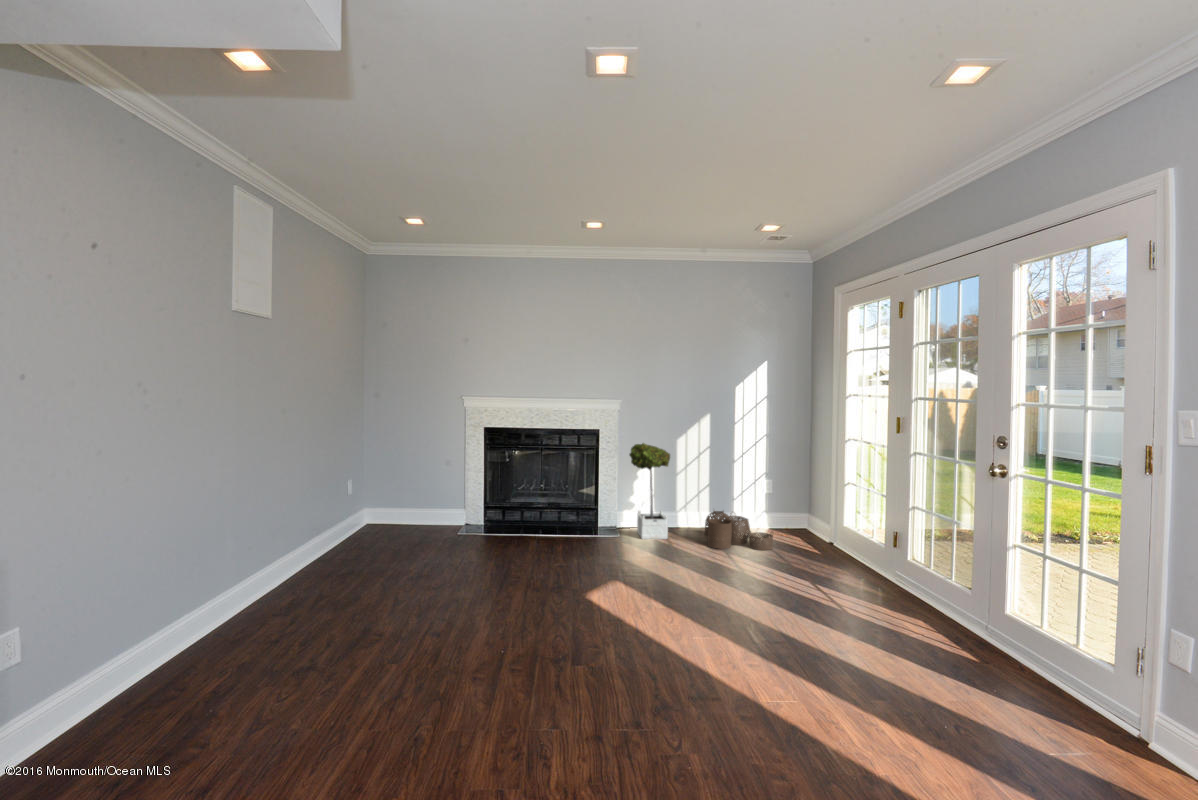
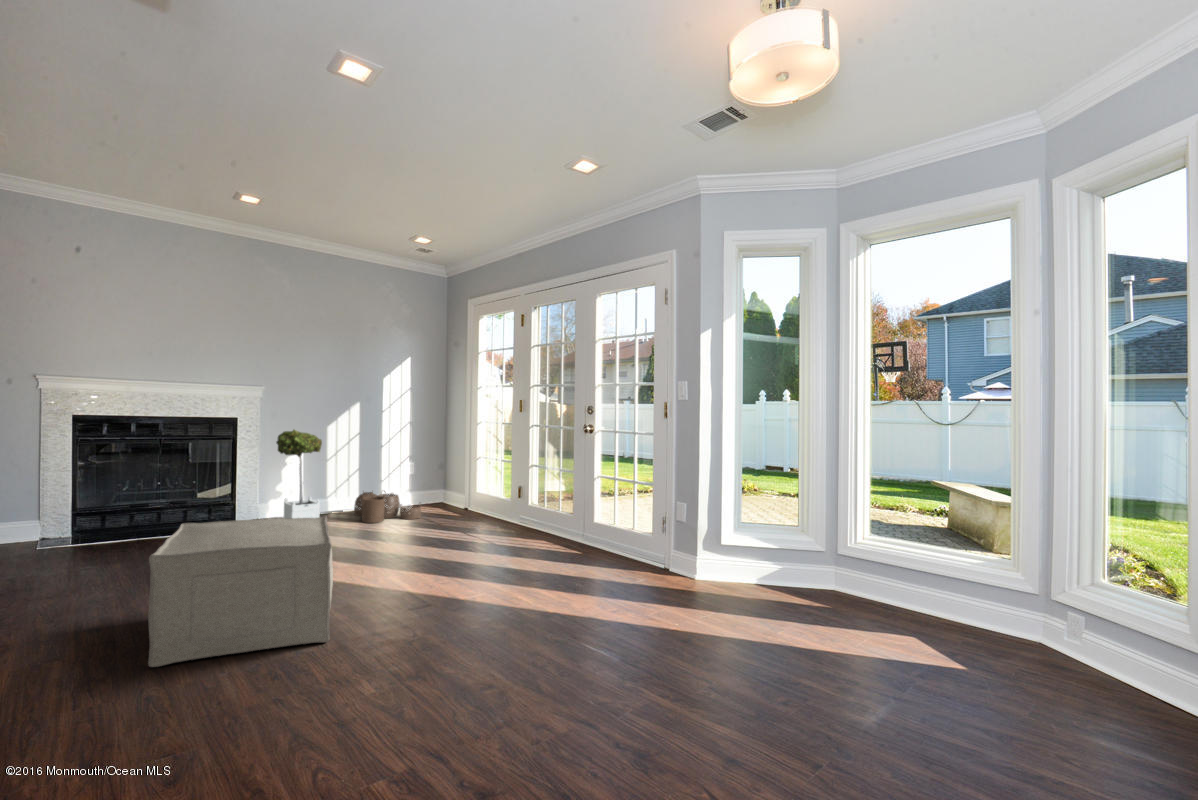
ottoman: none [439,551,624,724] -> present [148,517,333,667]

